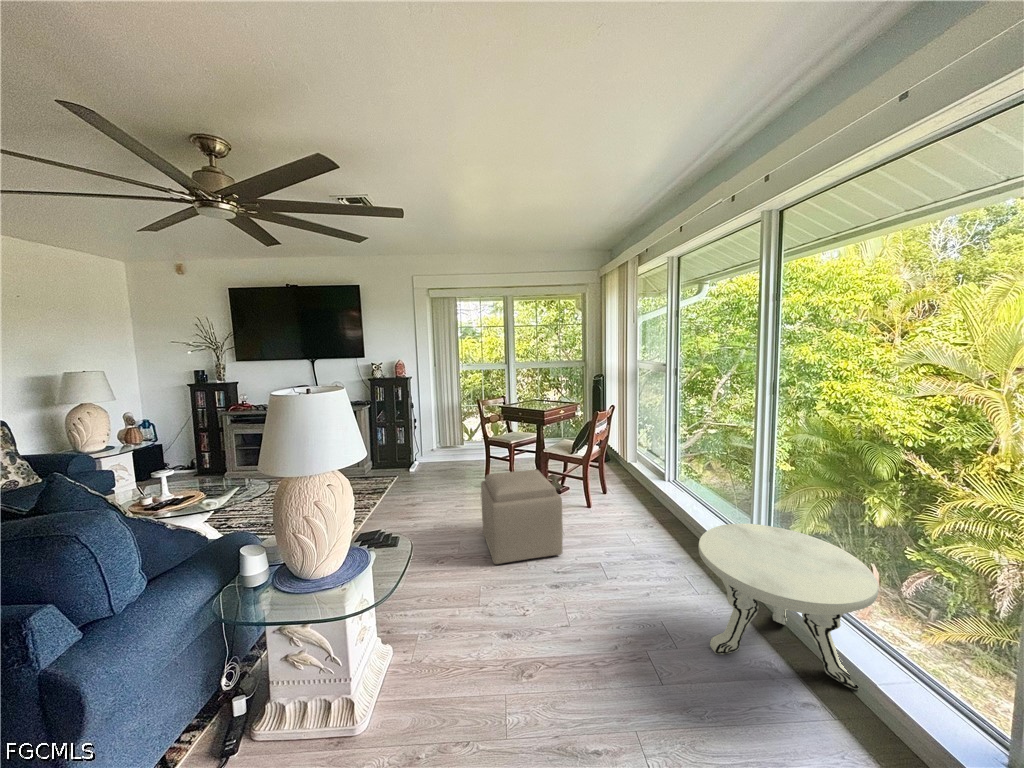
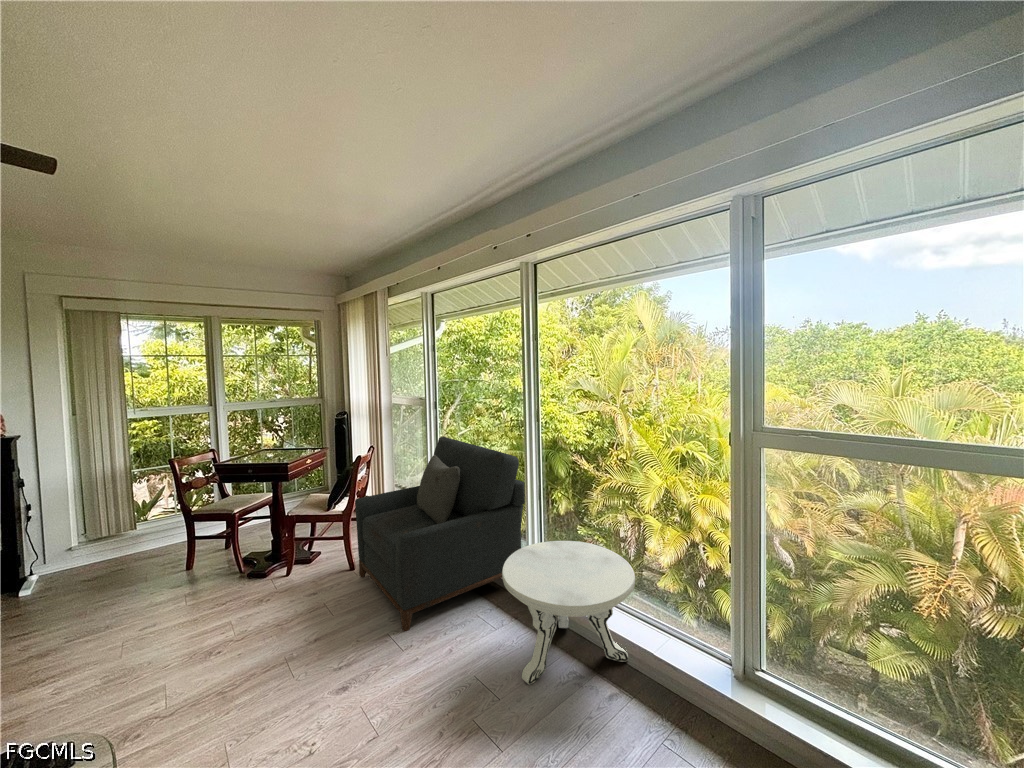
armchair: none [590,404,755,566] -> present [355,437,525,632]
ottoman: present [481,470,563,564] -> none [201,542,339,699]

